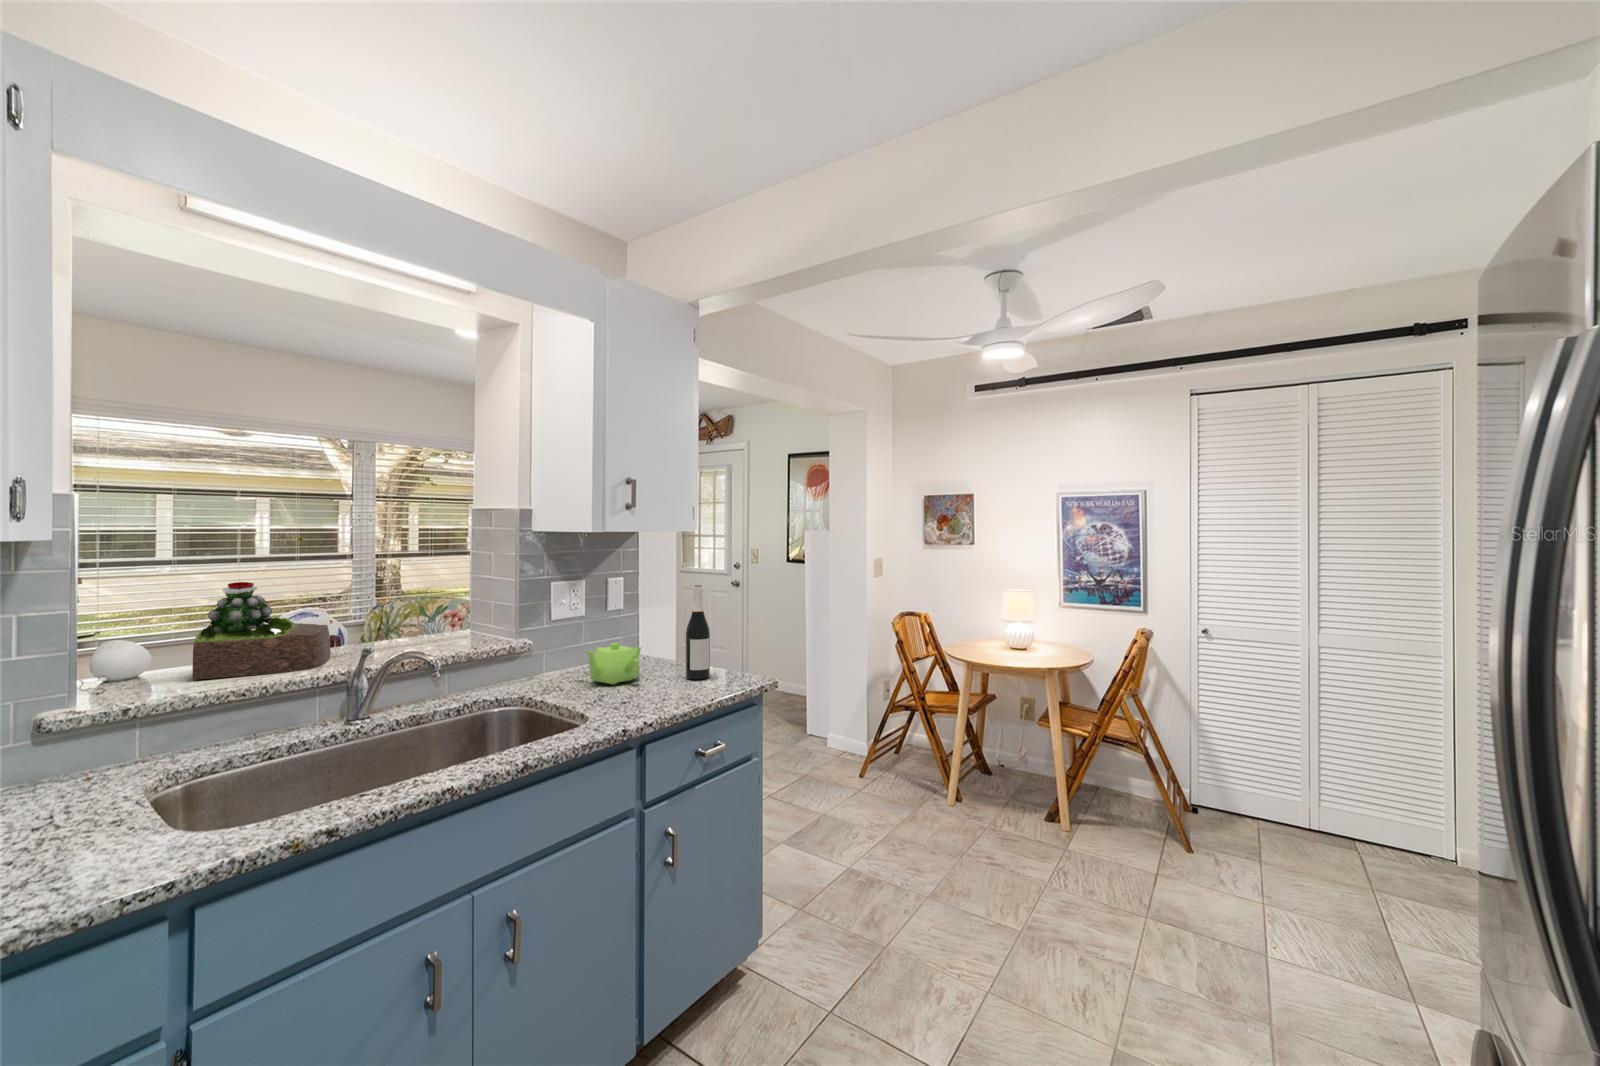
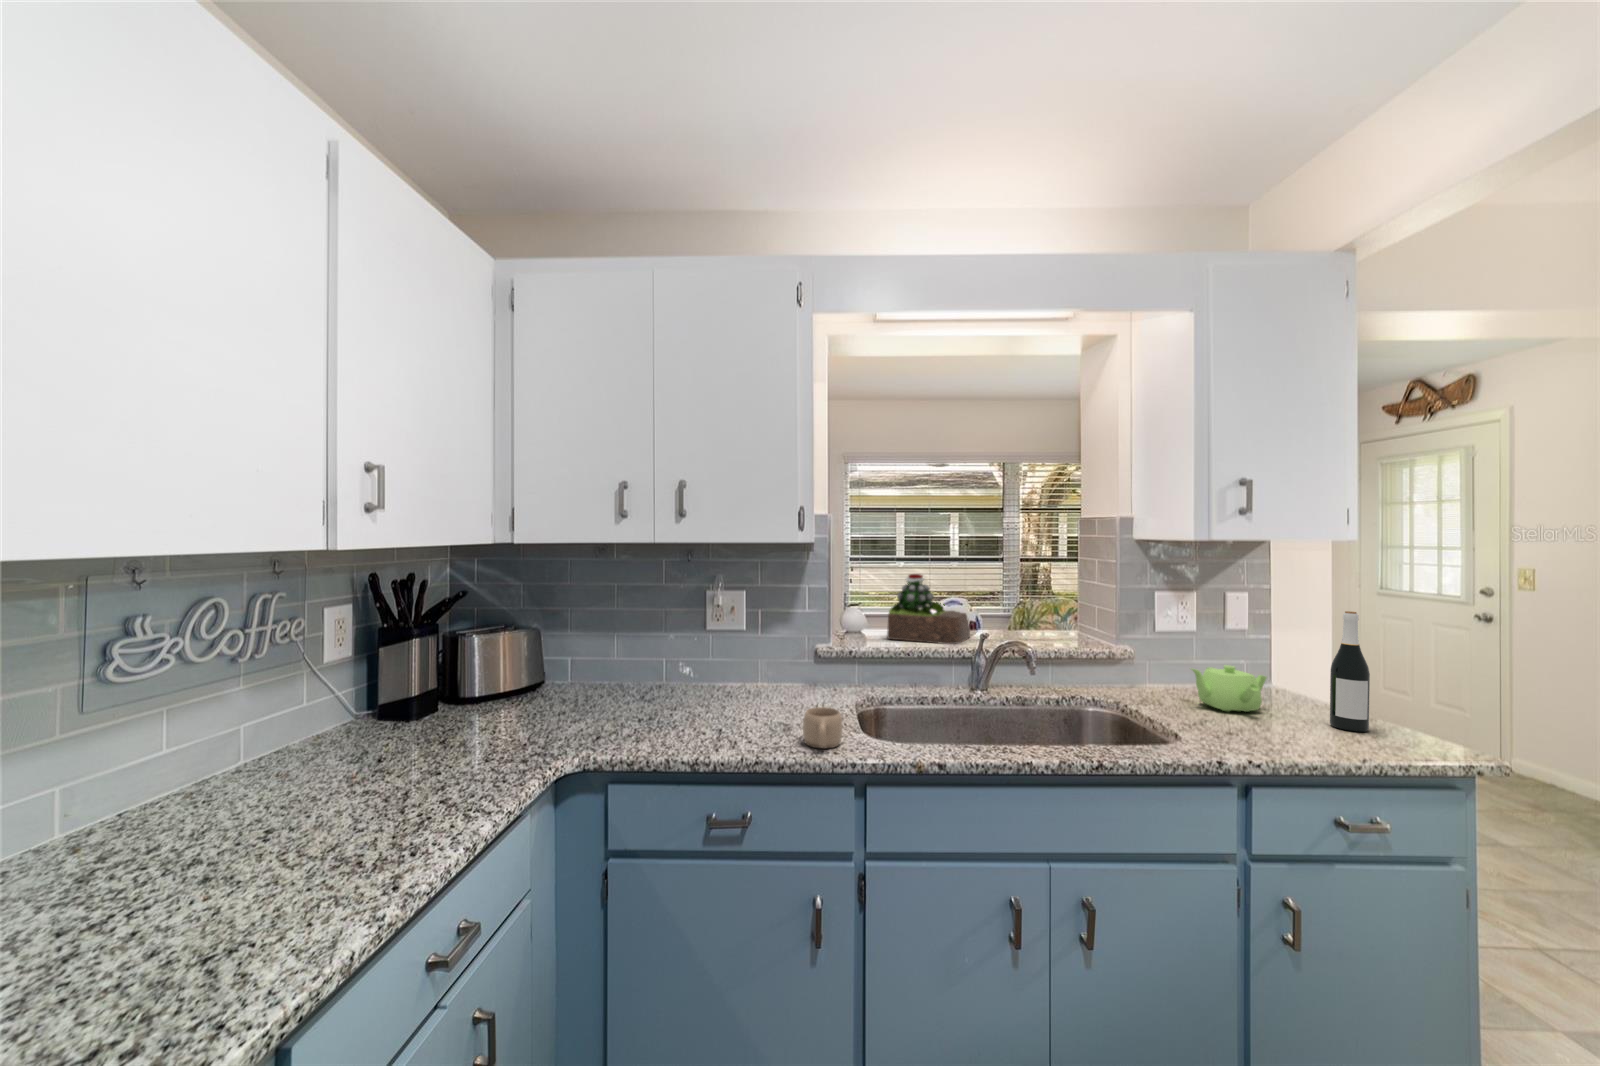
mug: none [50,806,144,883] -> present [803,707,843,749]

